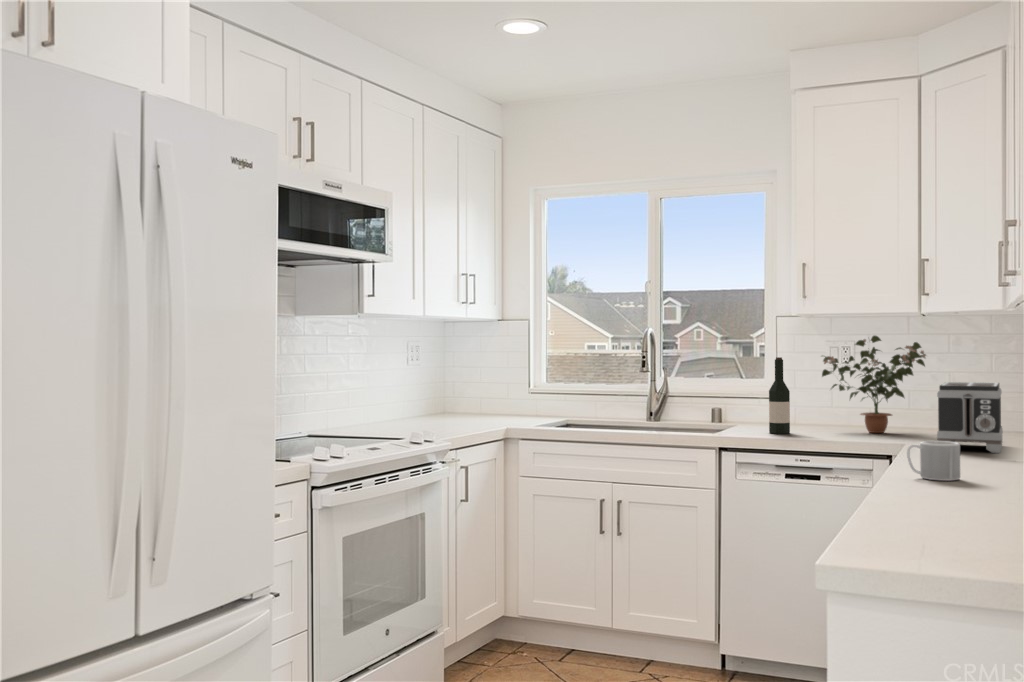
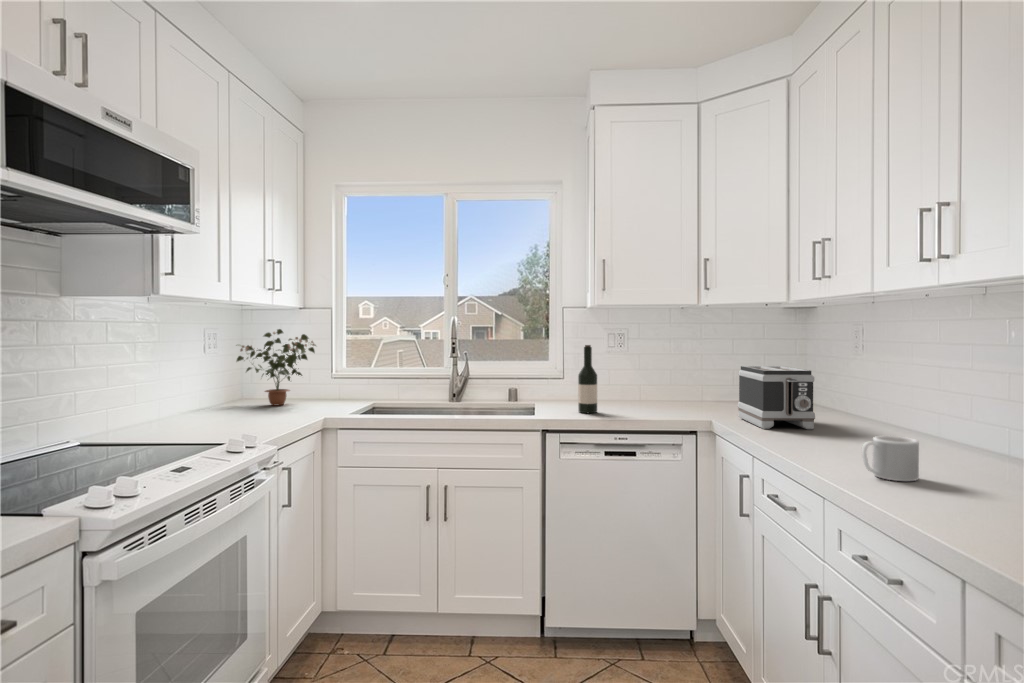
potted plant: present [822,336,926,433] -> present [237,329,316,405]

